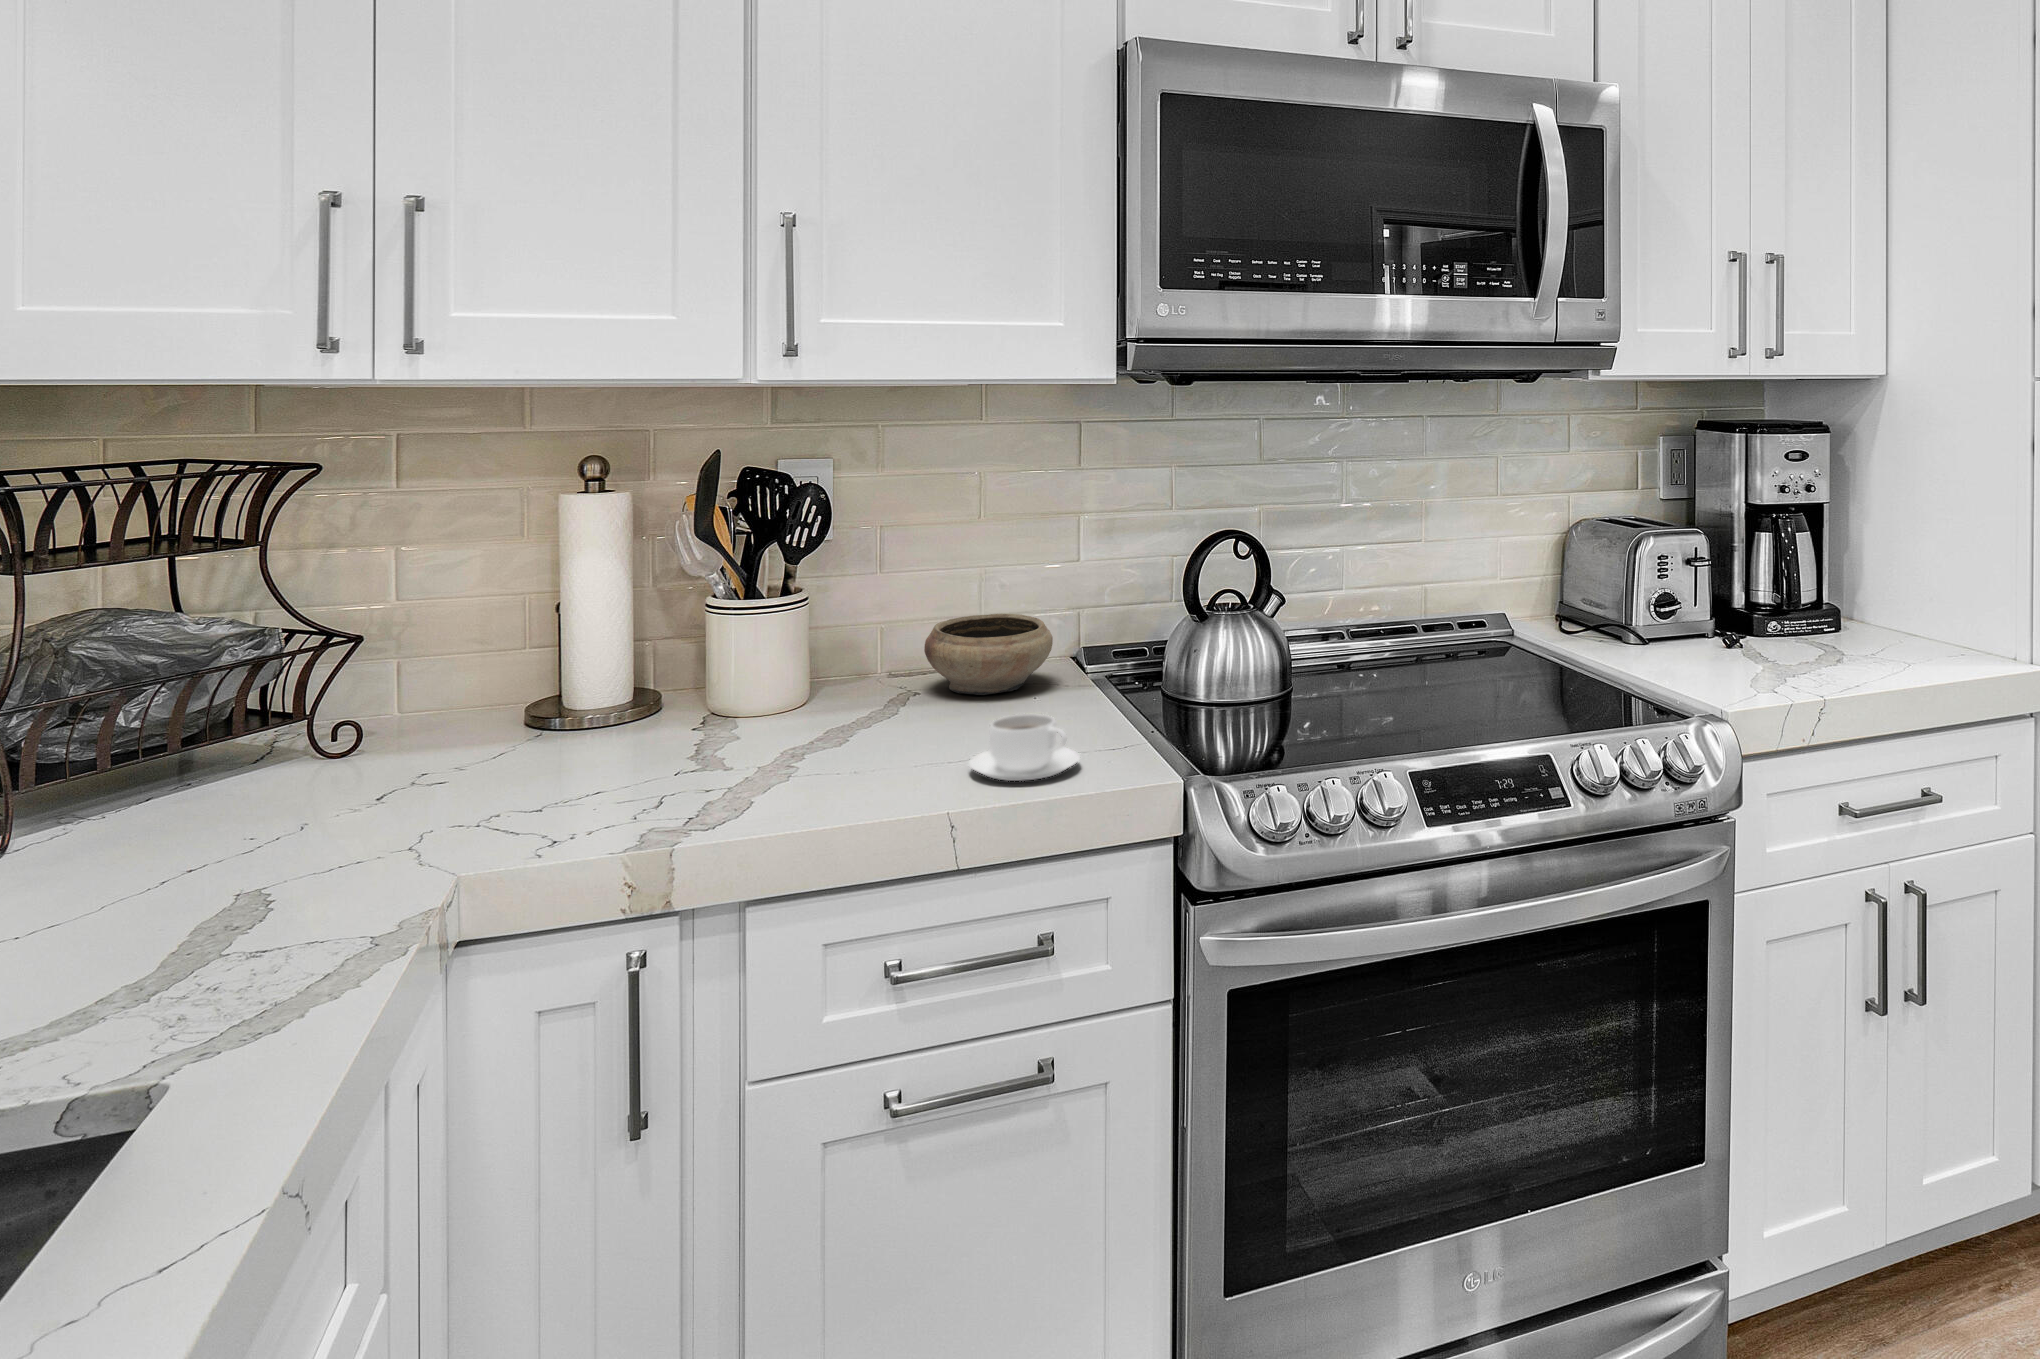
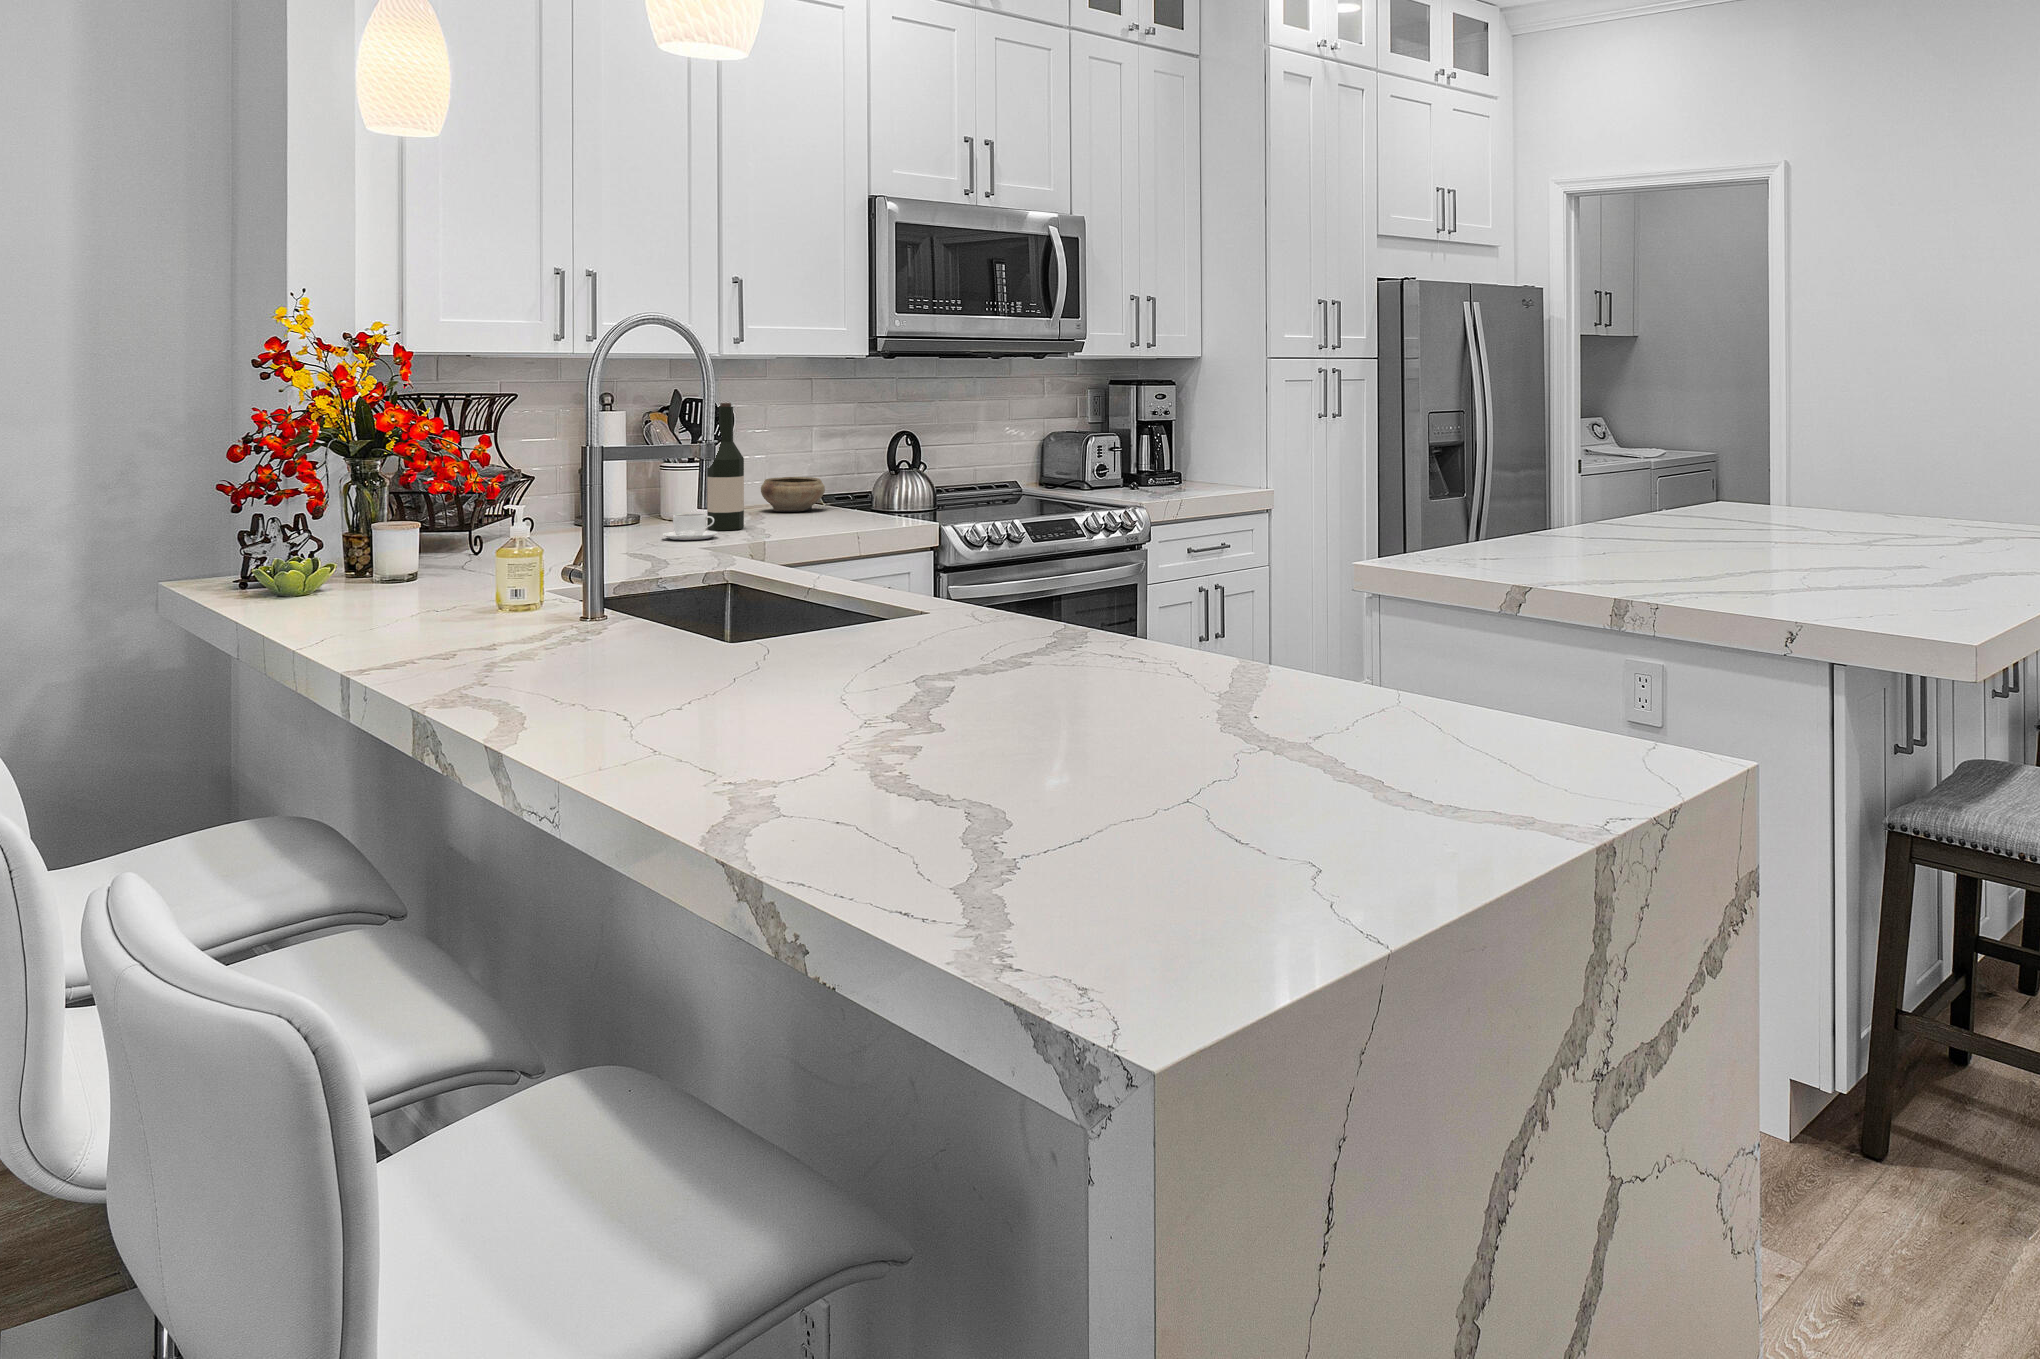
wine bottle: none [633,497,717,795] -> present [707,403,744,530]
coffee cup: present [969,714,1080,781] -> present [663,513,718,540]

